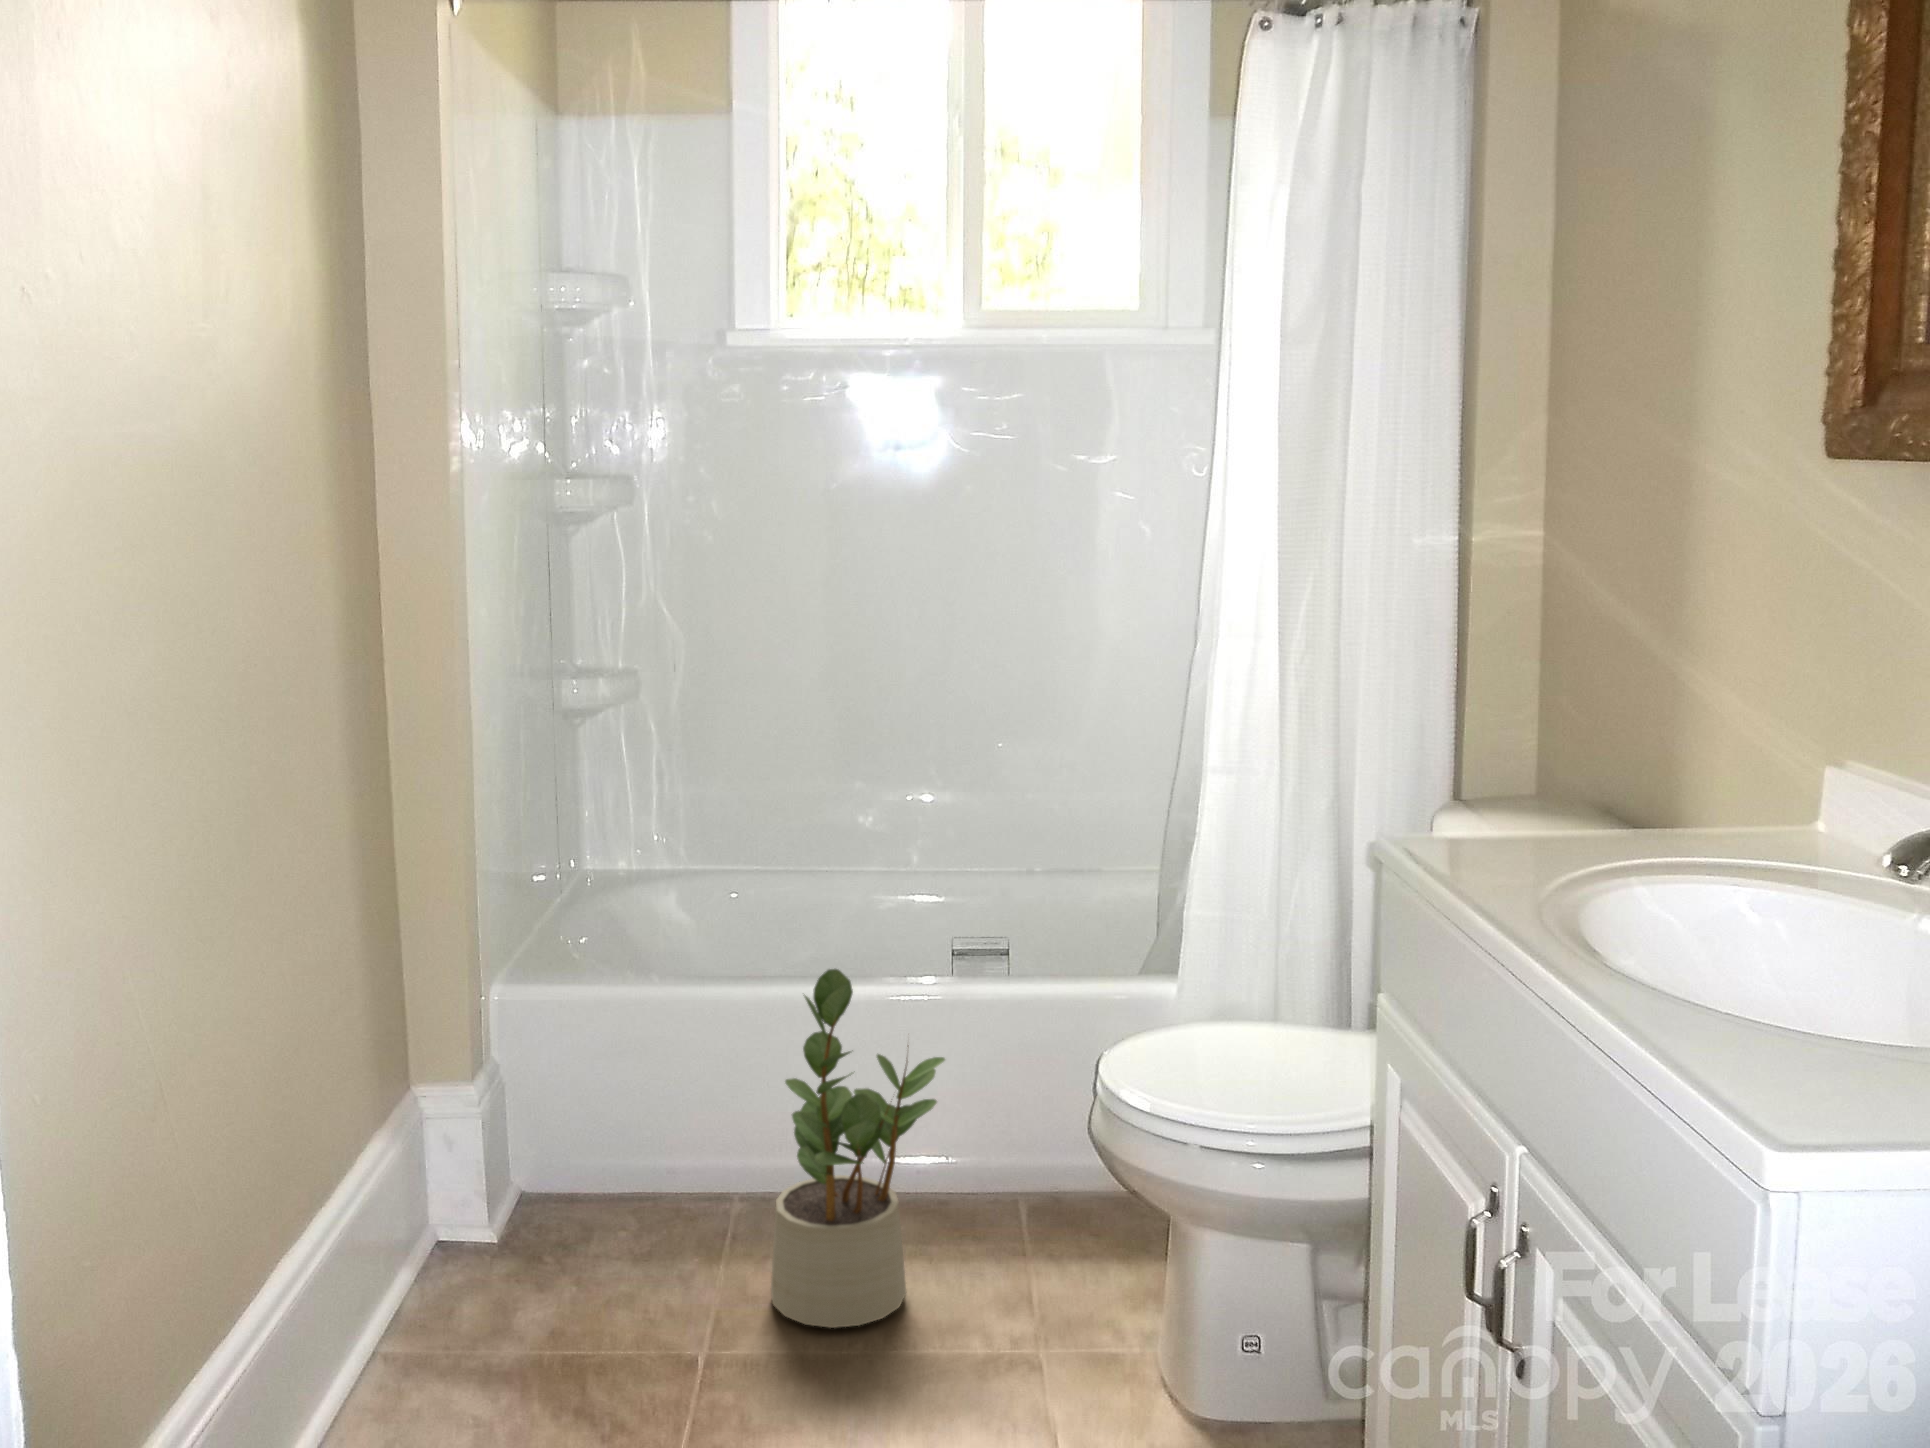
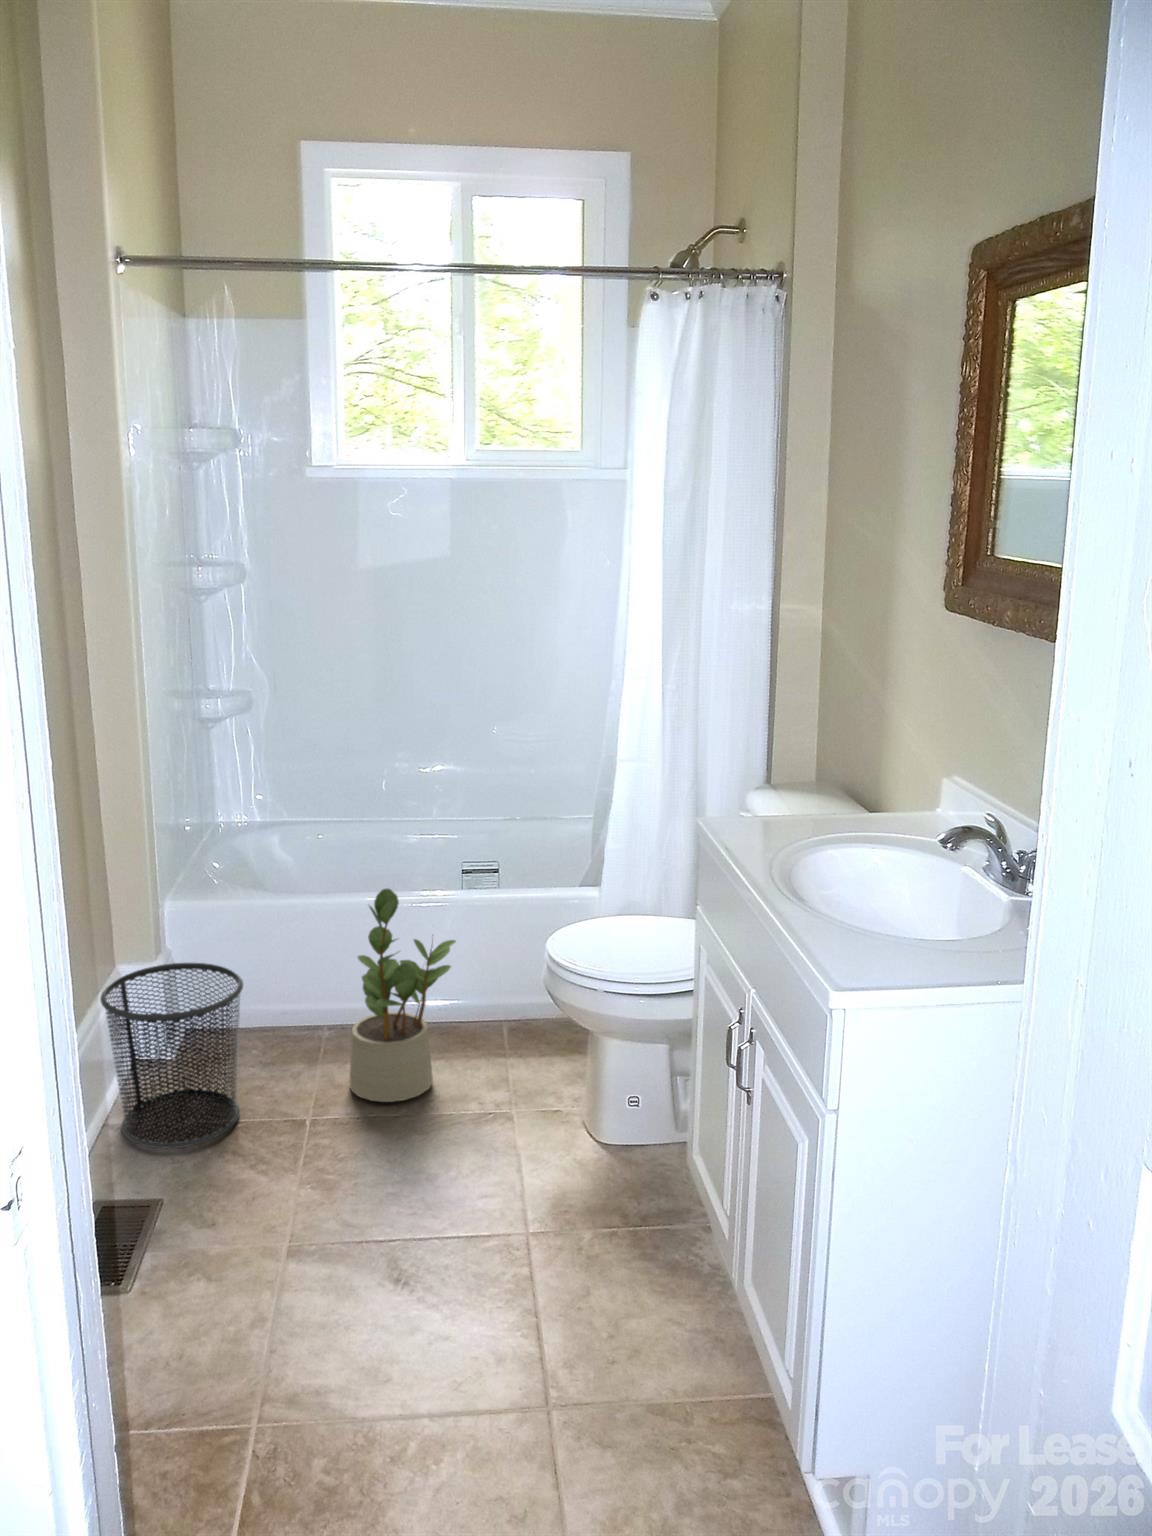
waste bin: none [372,1084,601,1395] -> present [100,963,243,1148]

